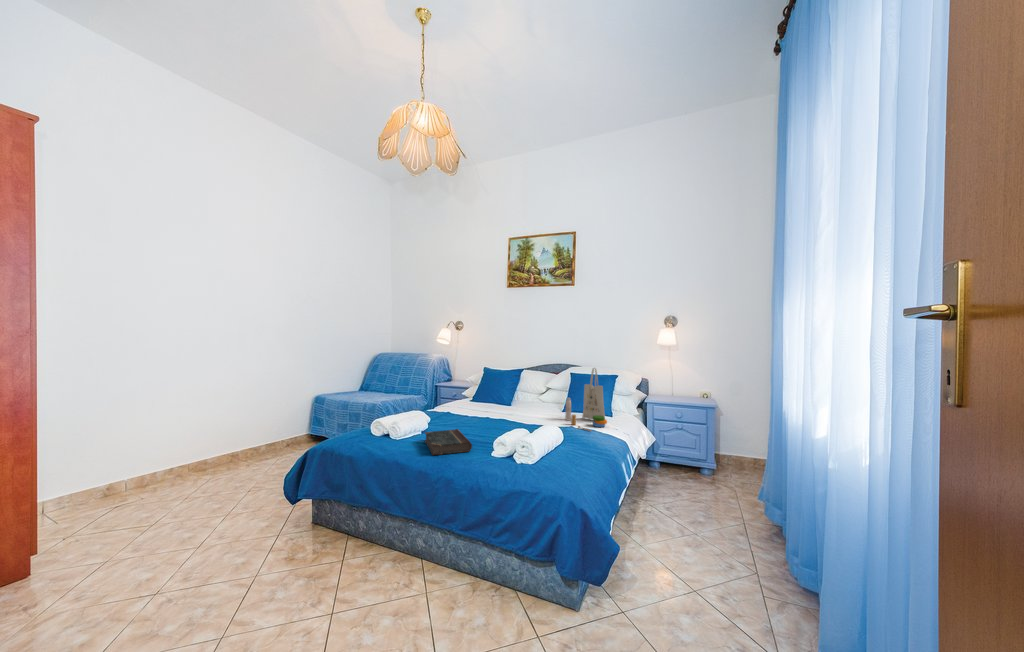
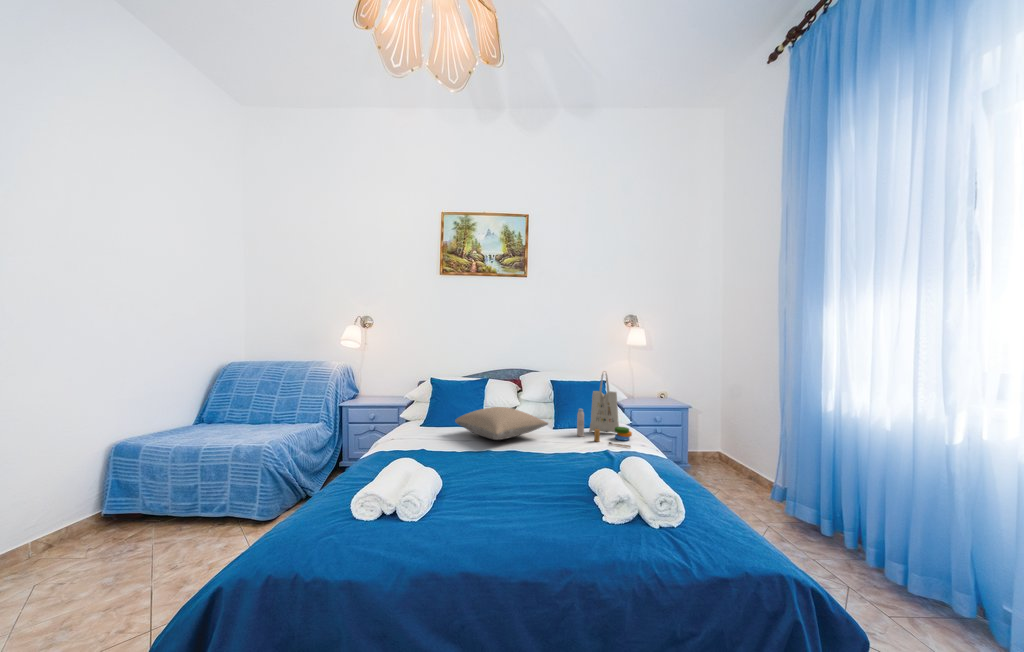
pillow: none [478,391,539,414] -> present [455,407,548,440]
book: present [425,429,472,455] -> none [473,471,566,523]

